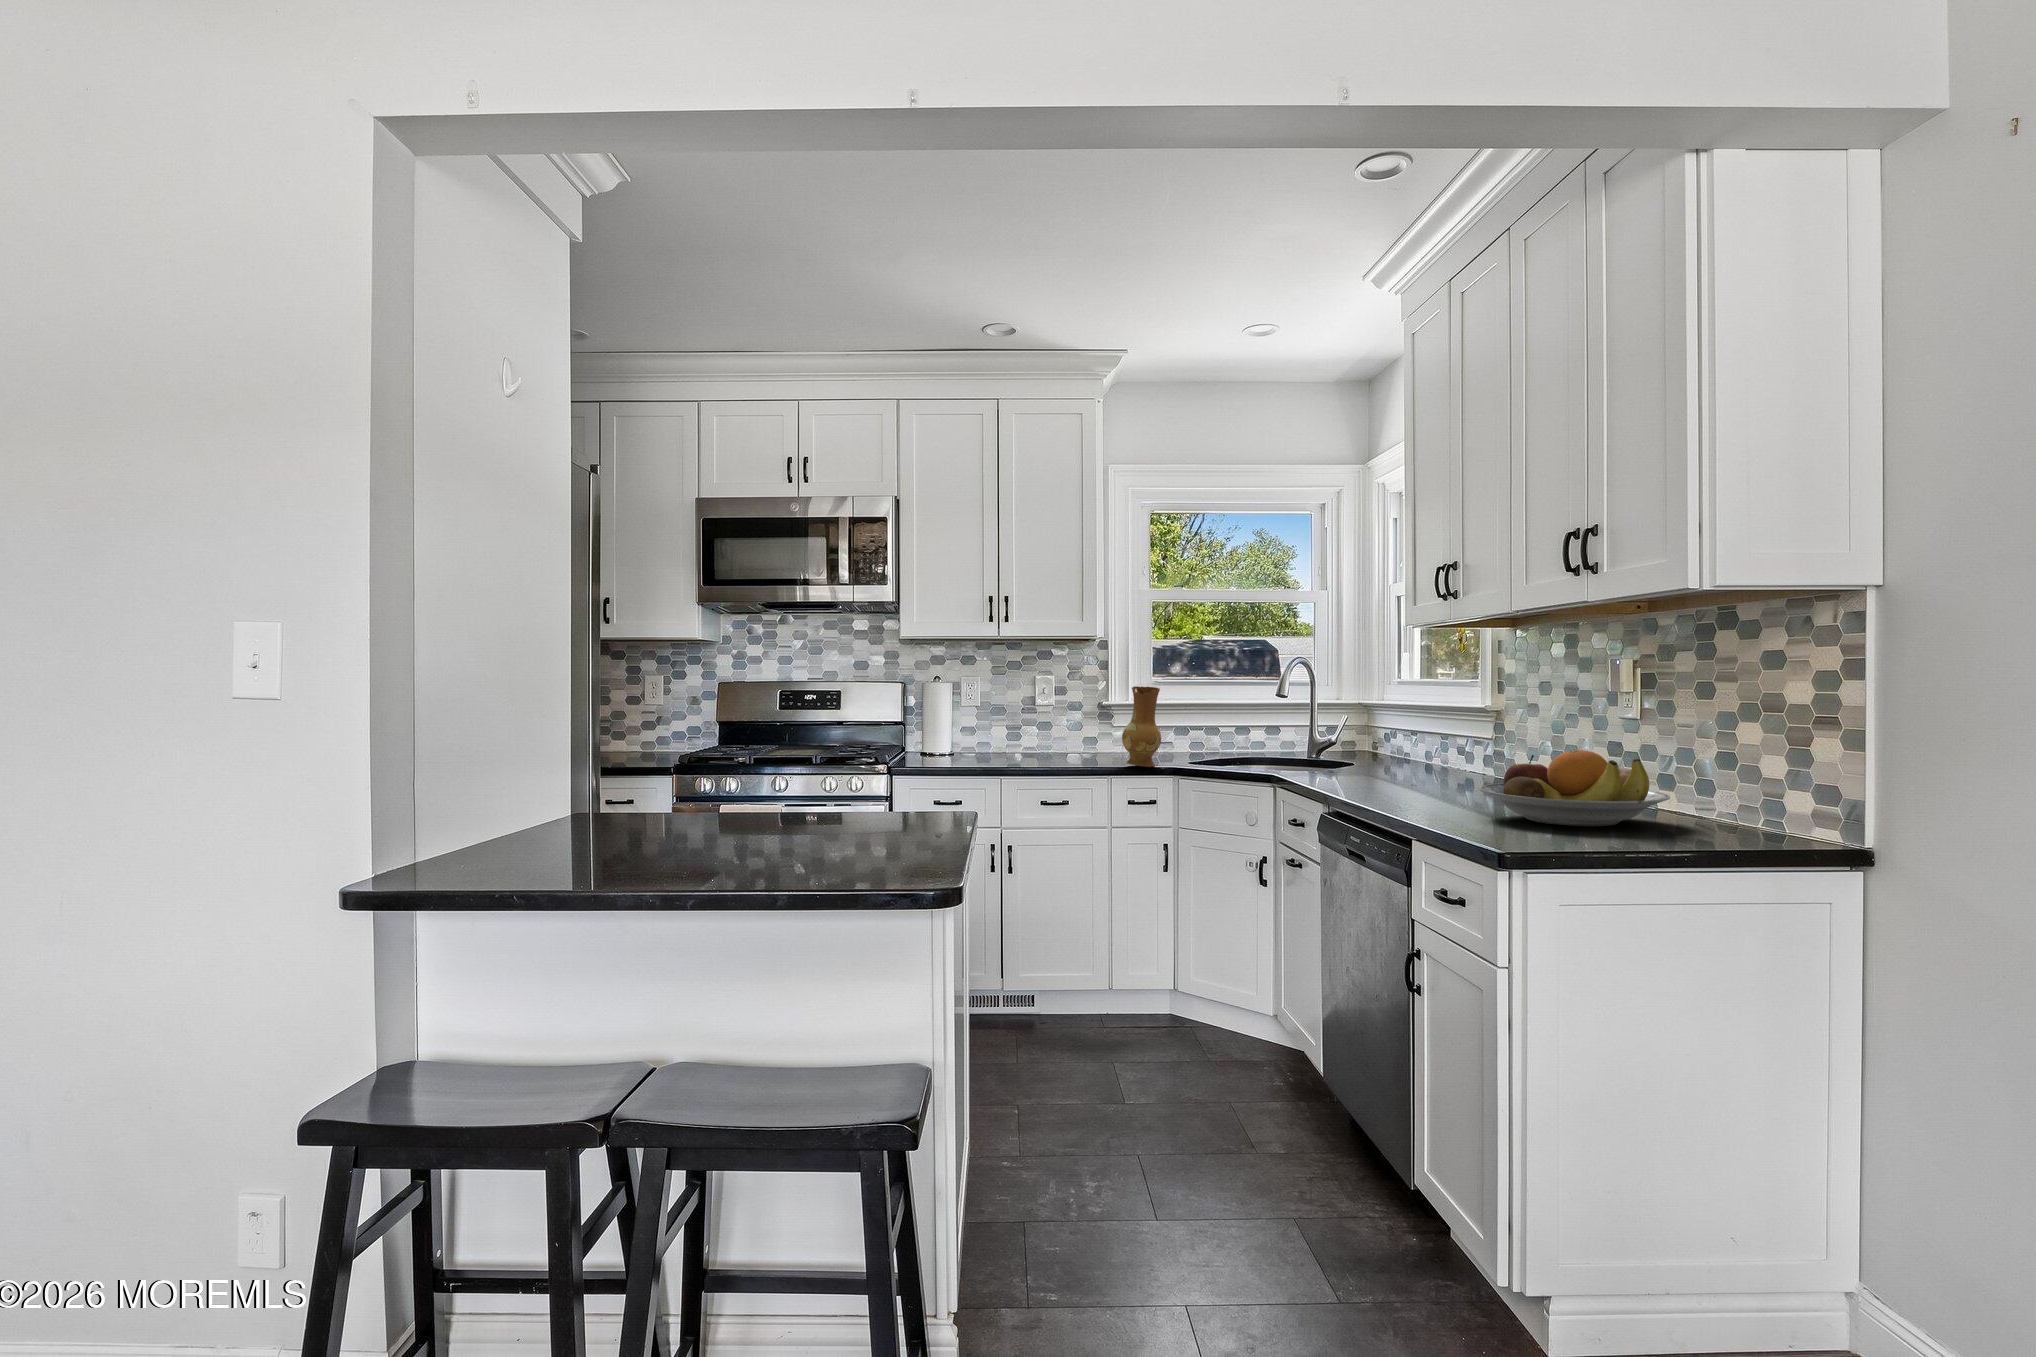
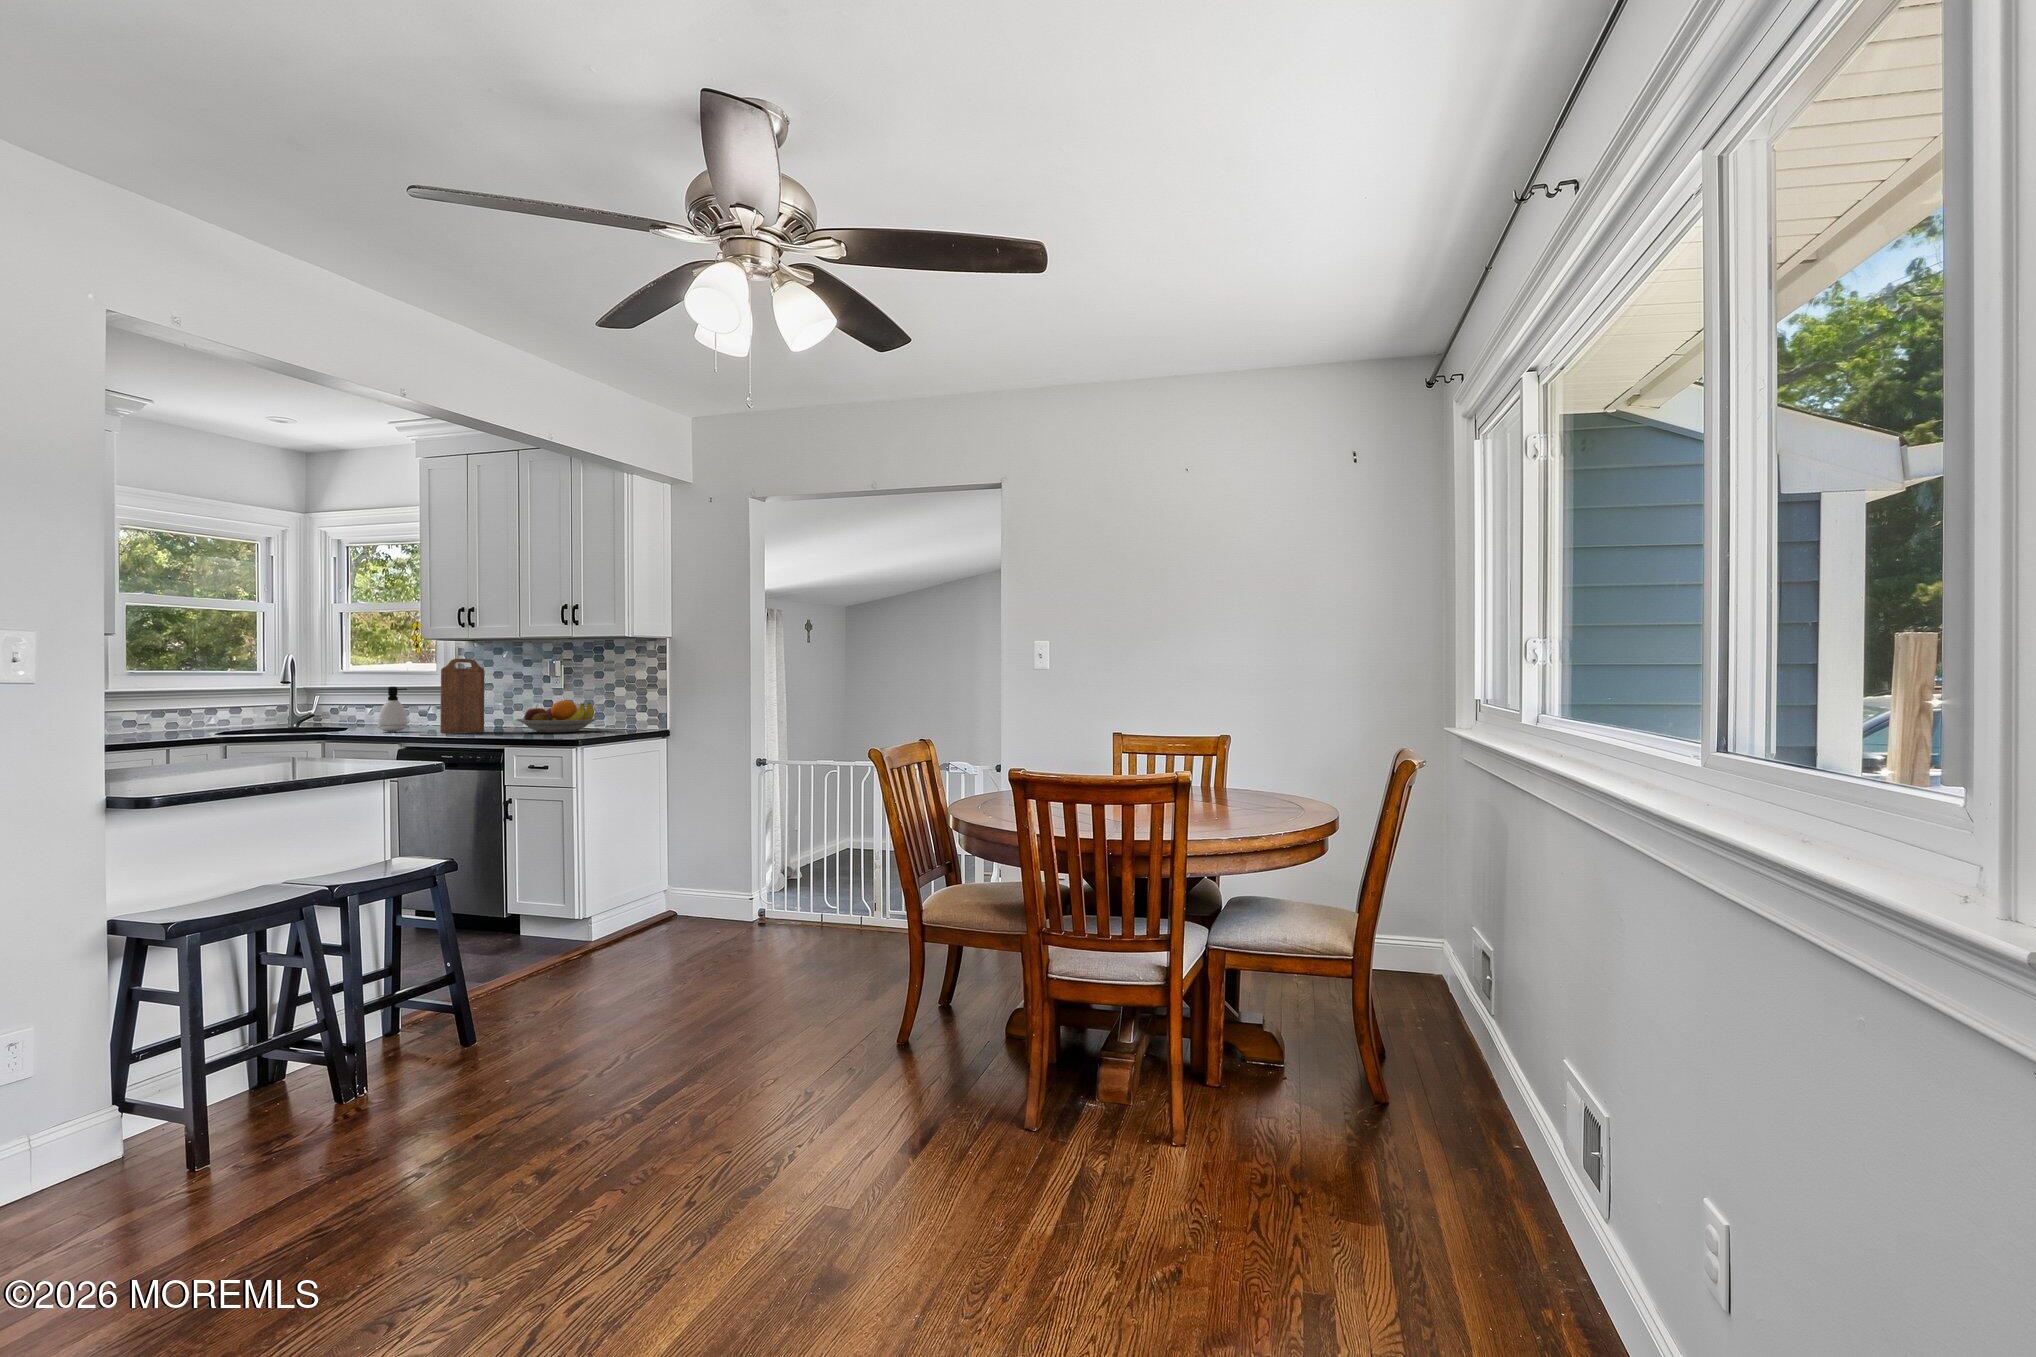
cutting board: none [1376,658,1463,800] -> present [440,659,485,733]
ceramic jug: present [1122,686,1161,767] -> none [156,675,196,736]
soap dispenser: none [1333,707,1377,783] -> present [378,687,407,732]

